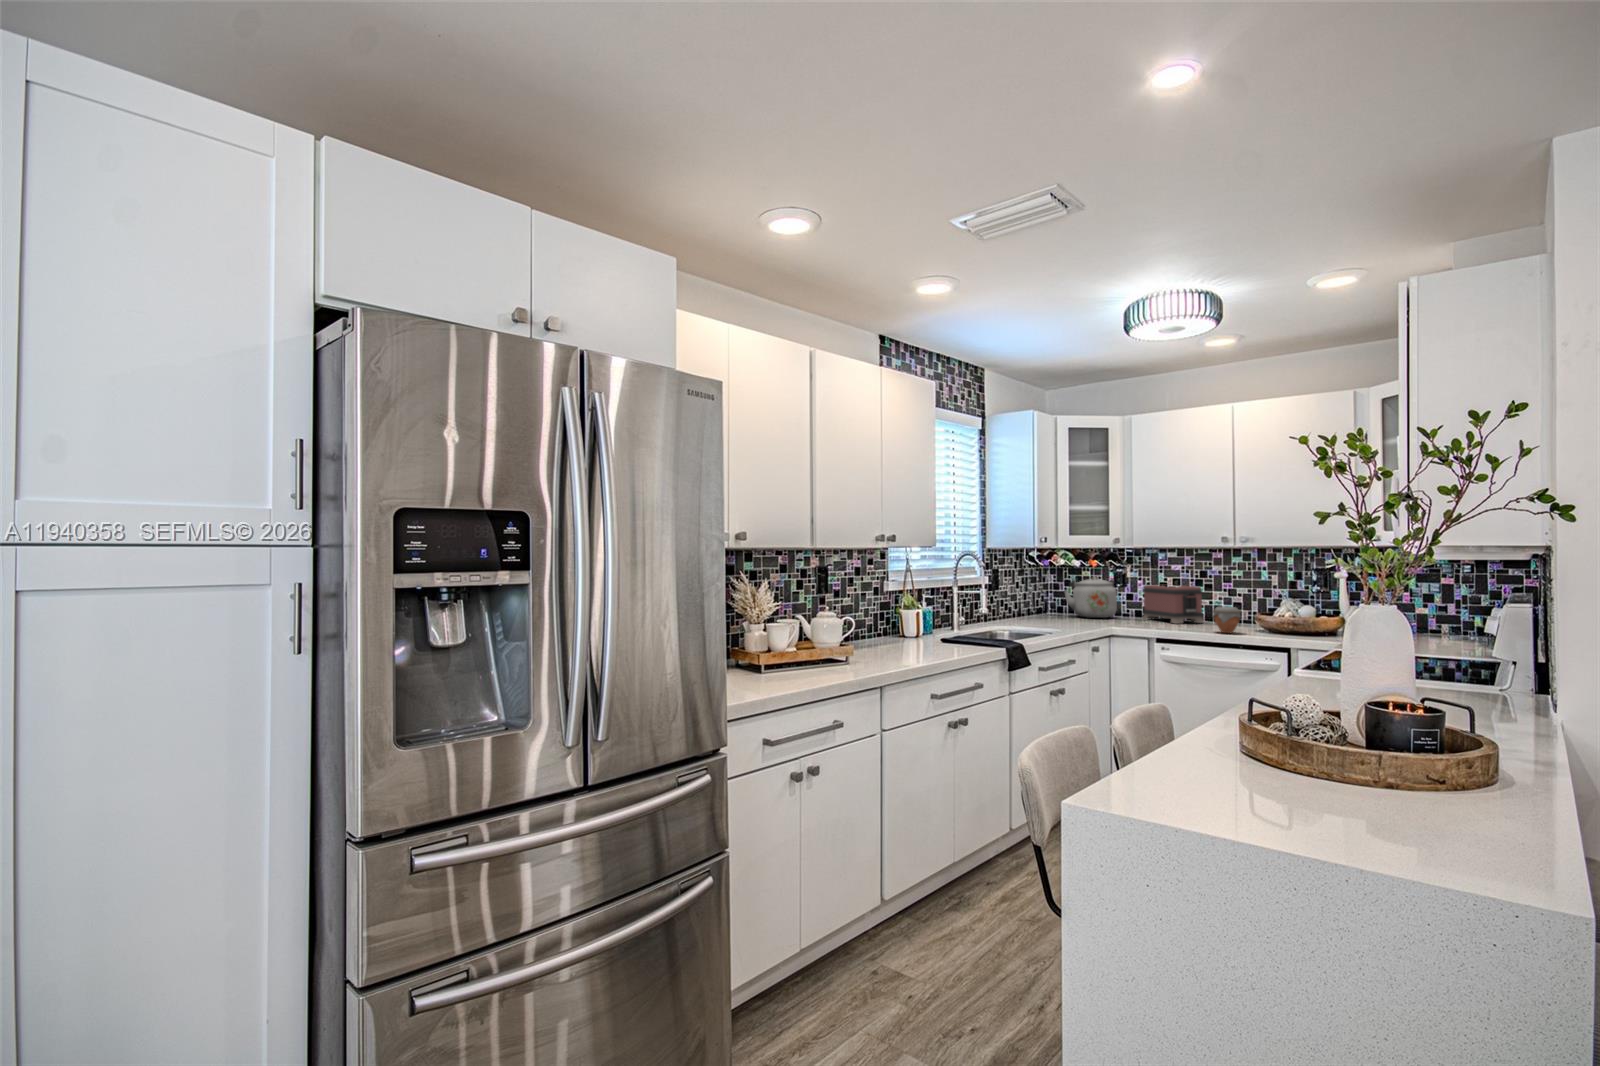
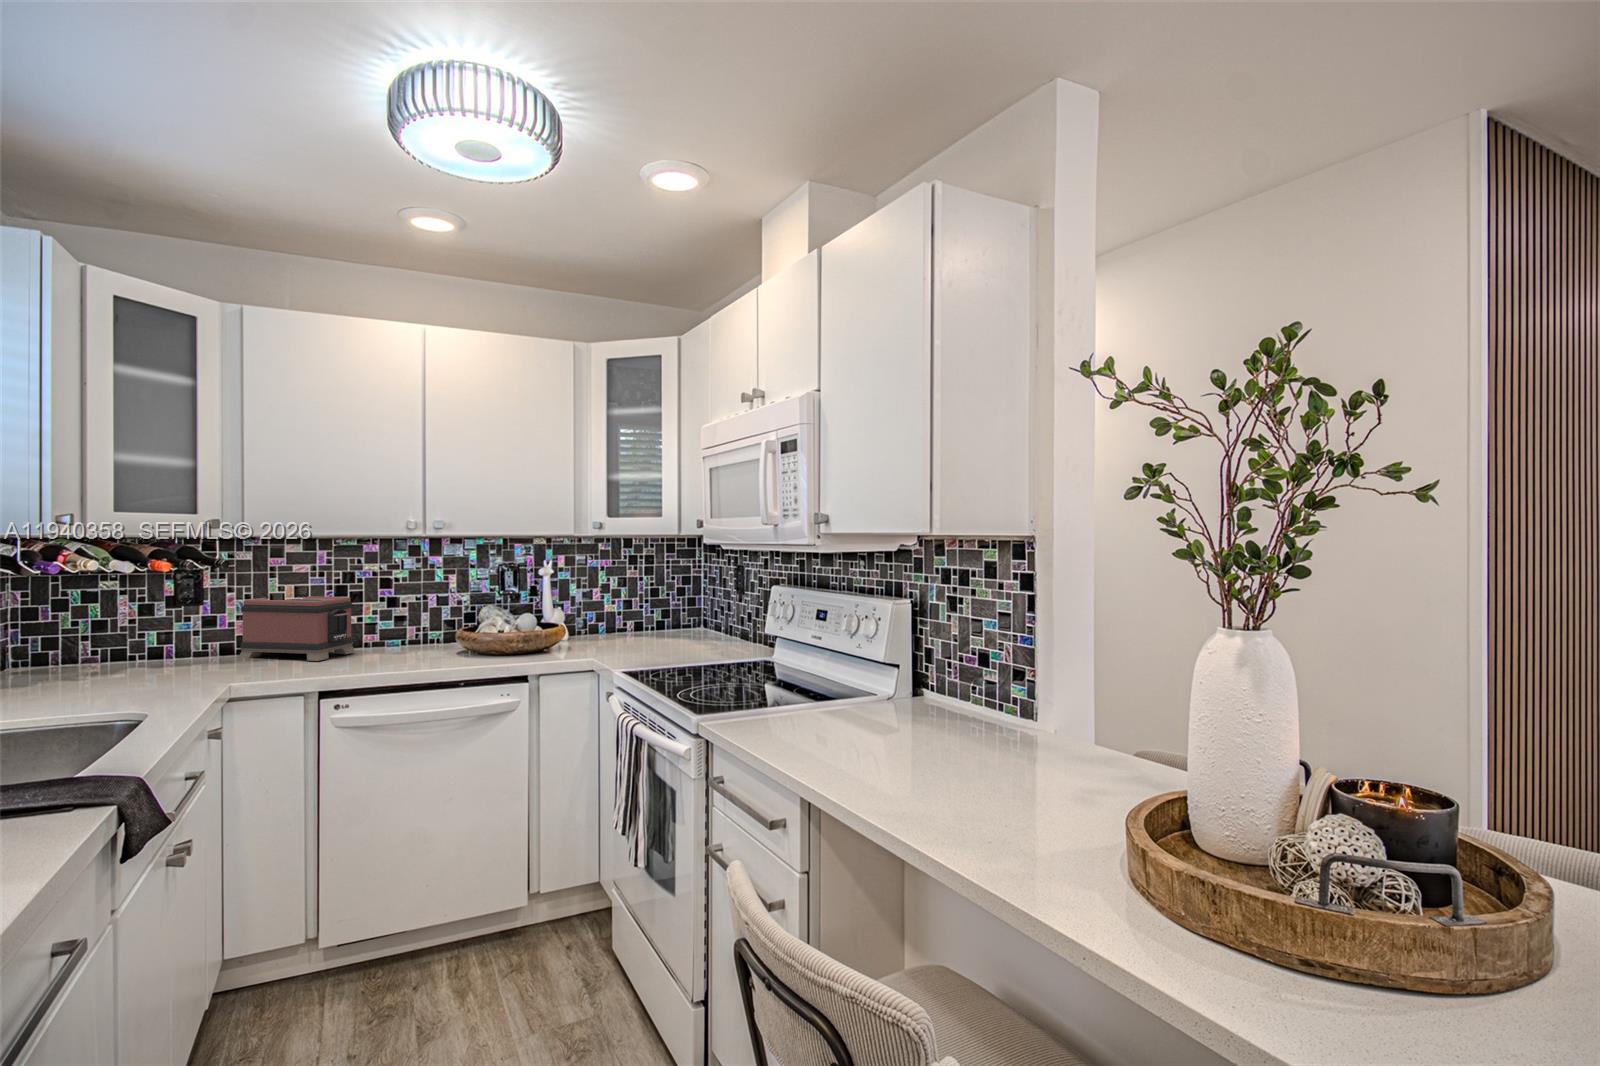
kettle: present [1065,577,1117,618] -> none [72,590,192,671]
jar: present [1212,607,1241,633] -> none [404,627,451,669]

